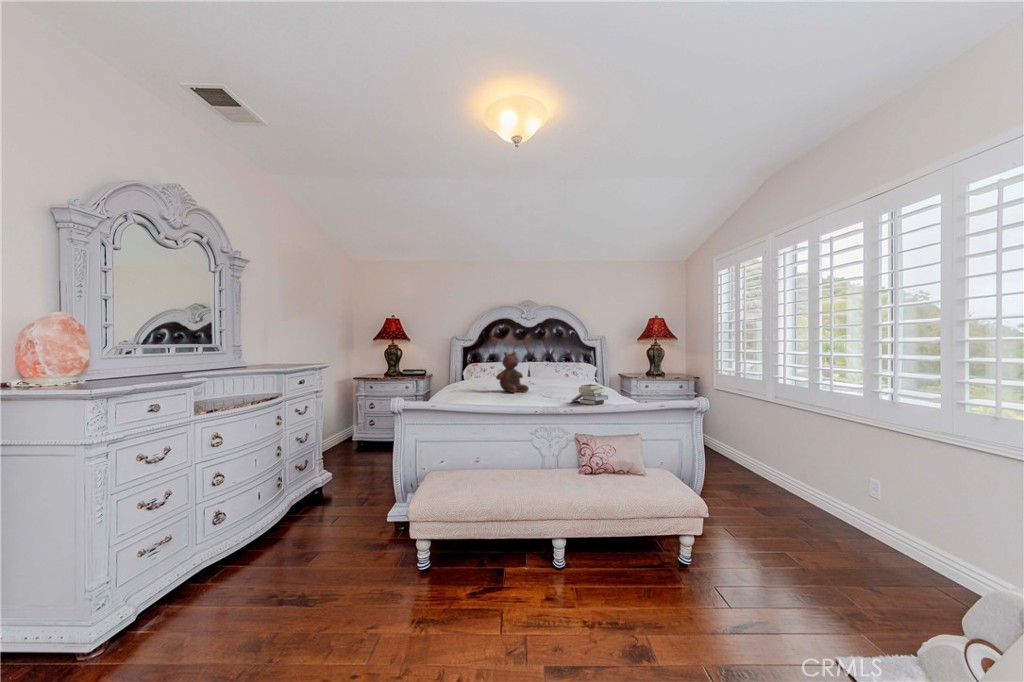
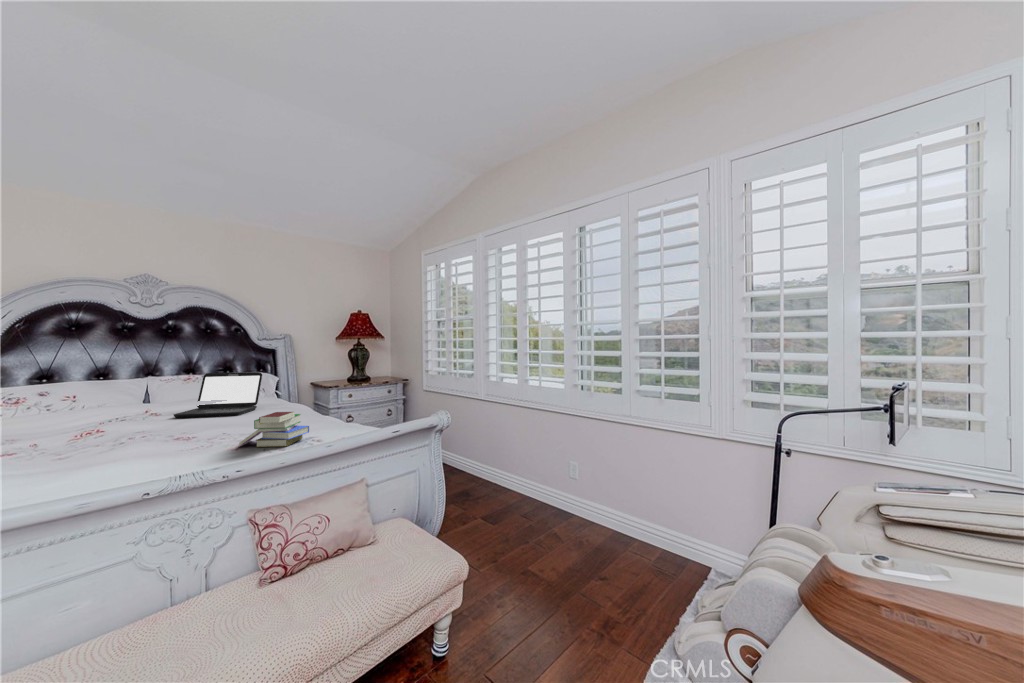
stuffed bear: present [496,352,529,393] -> none [41,362,139,444]
laptop: none [541,361,586,389] -> present [174,372,262,418]

